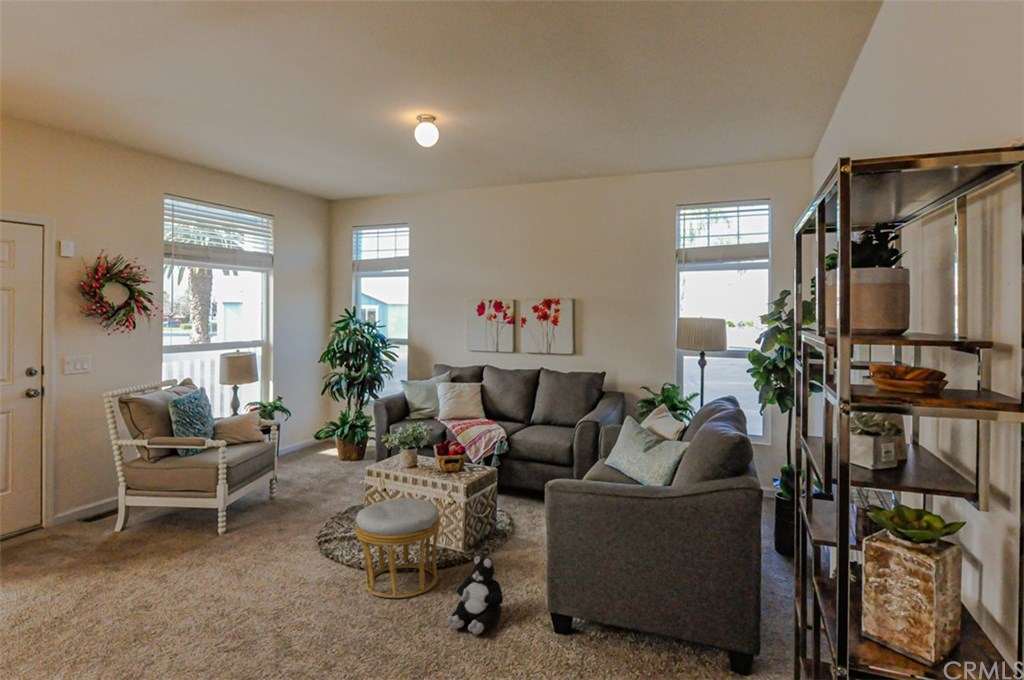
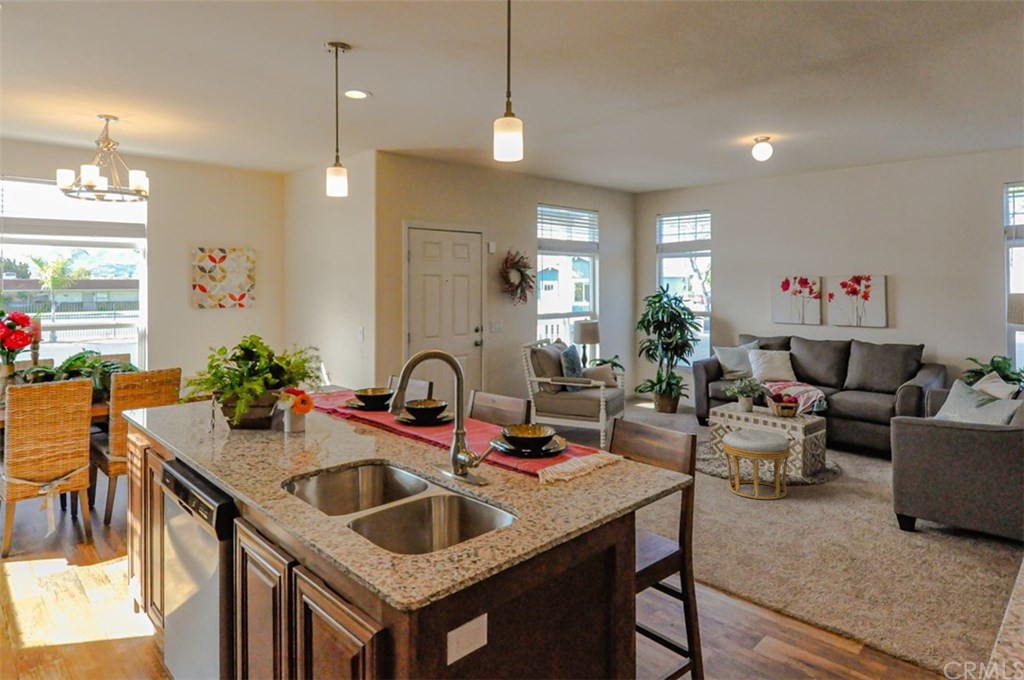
plush toy: present [447,555,503,634] -> none [810,470,855,524]

